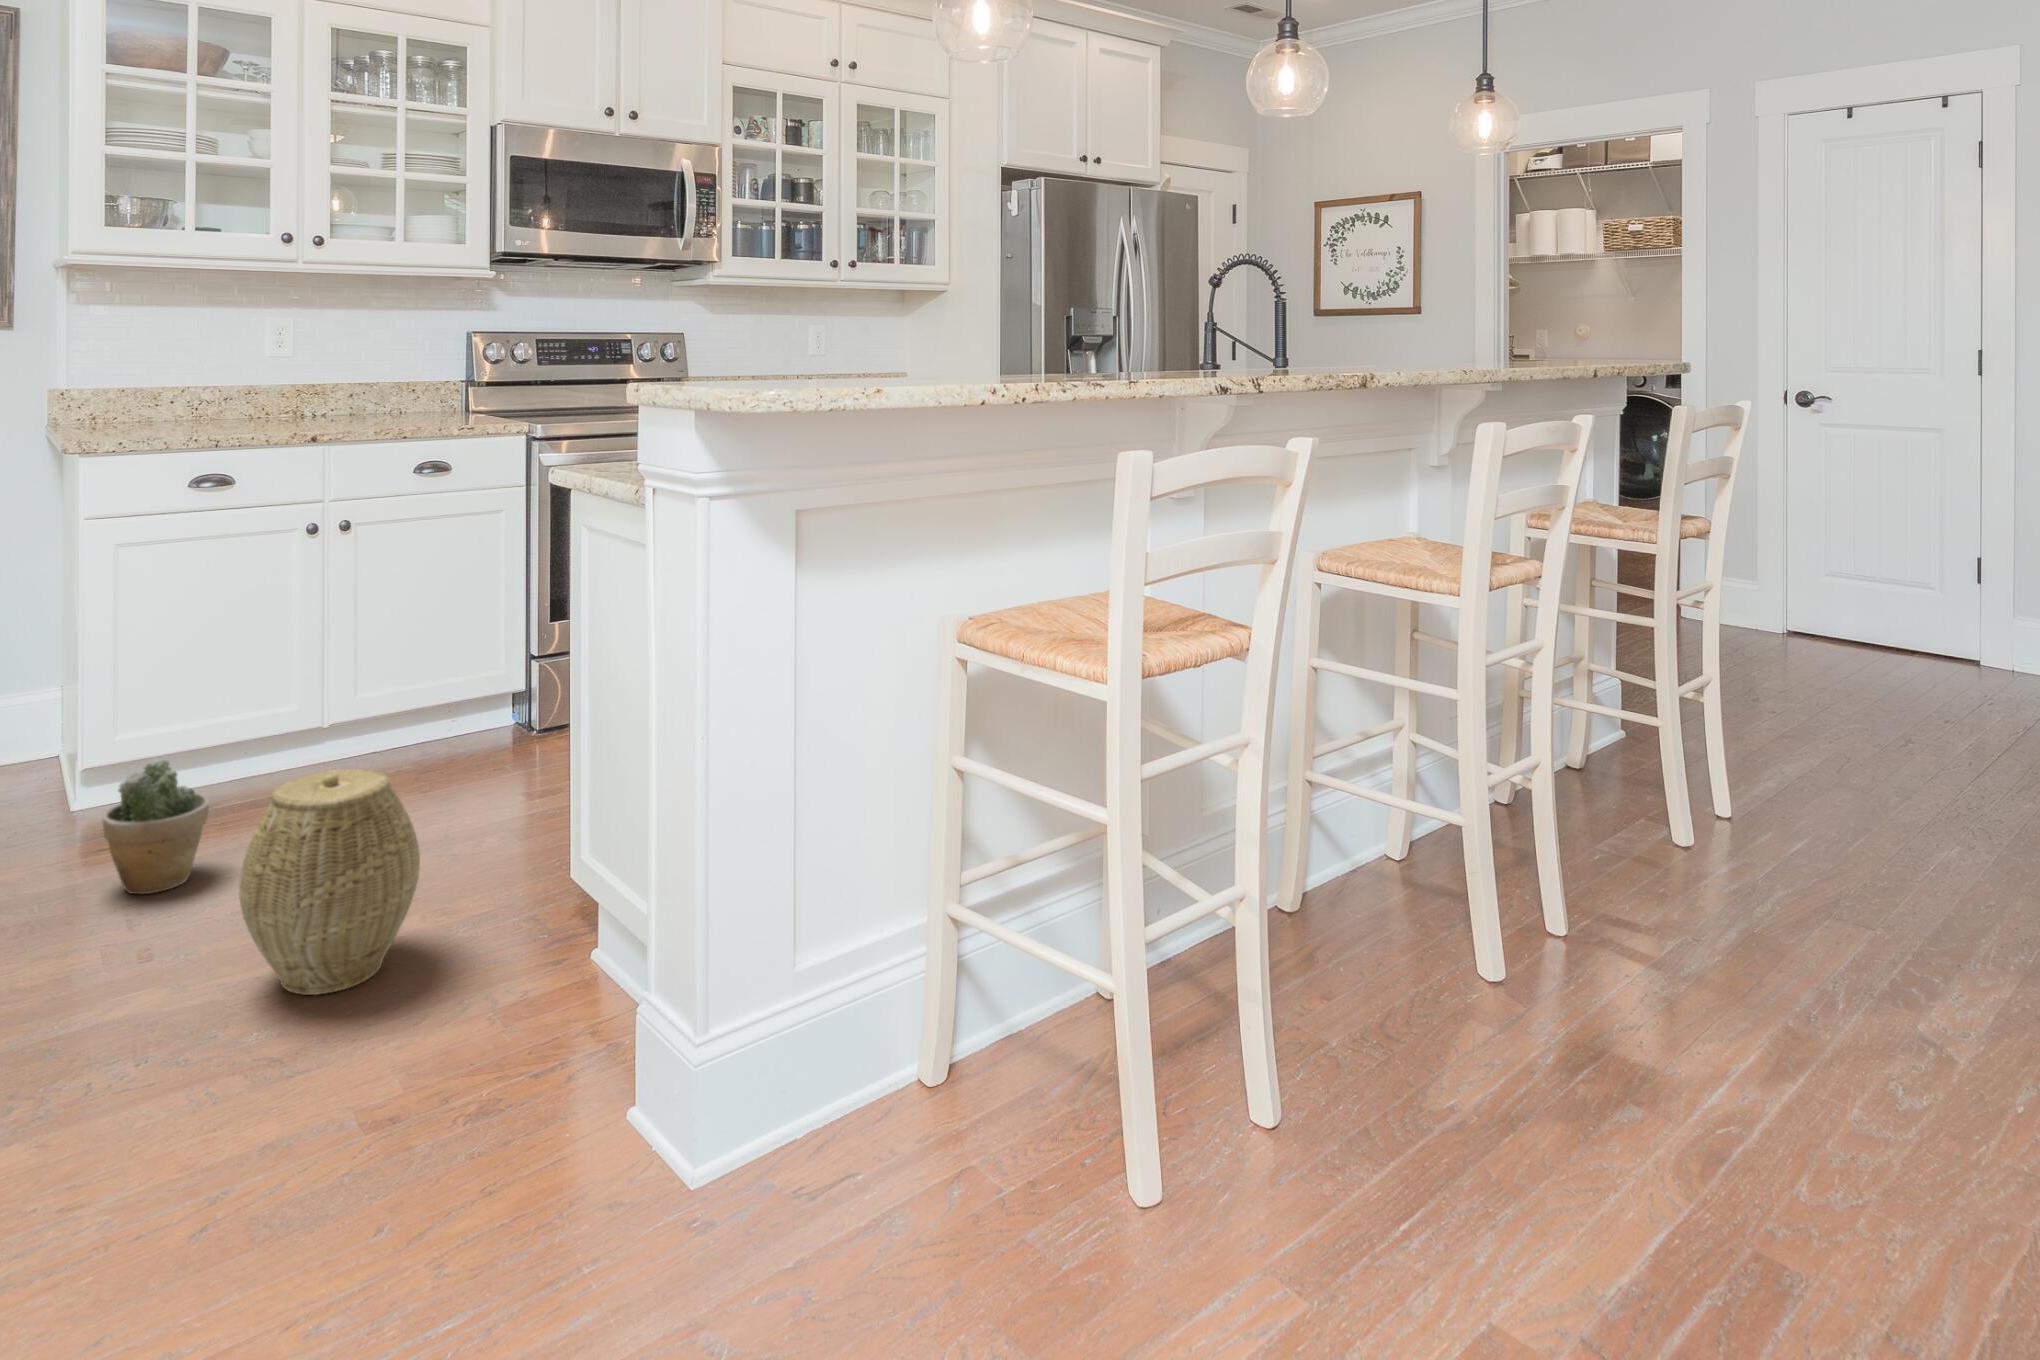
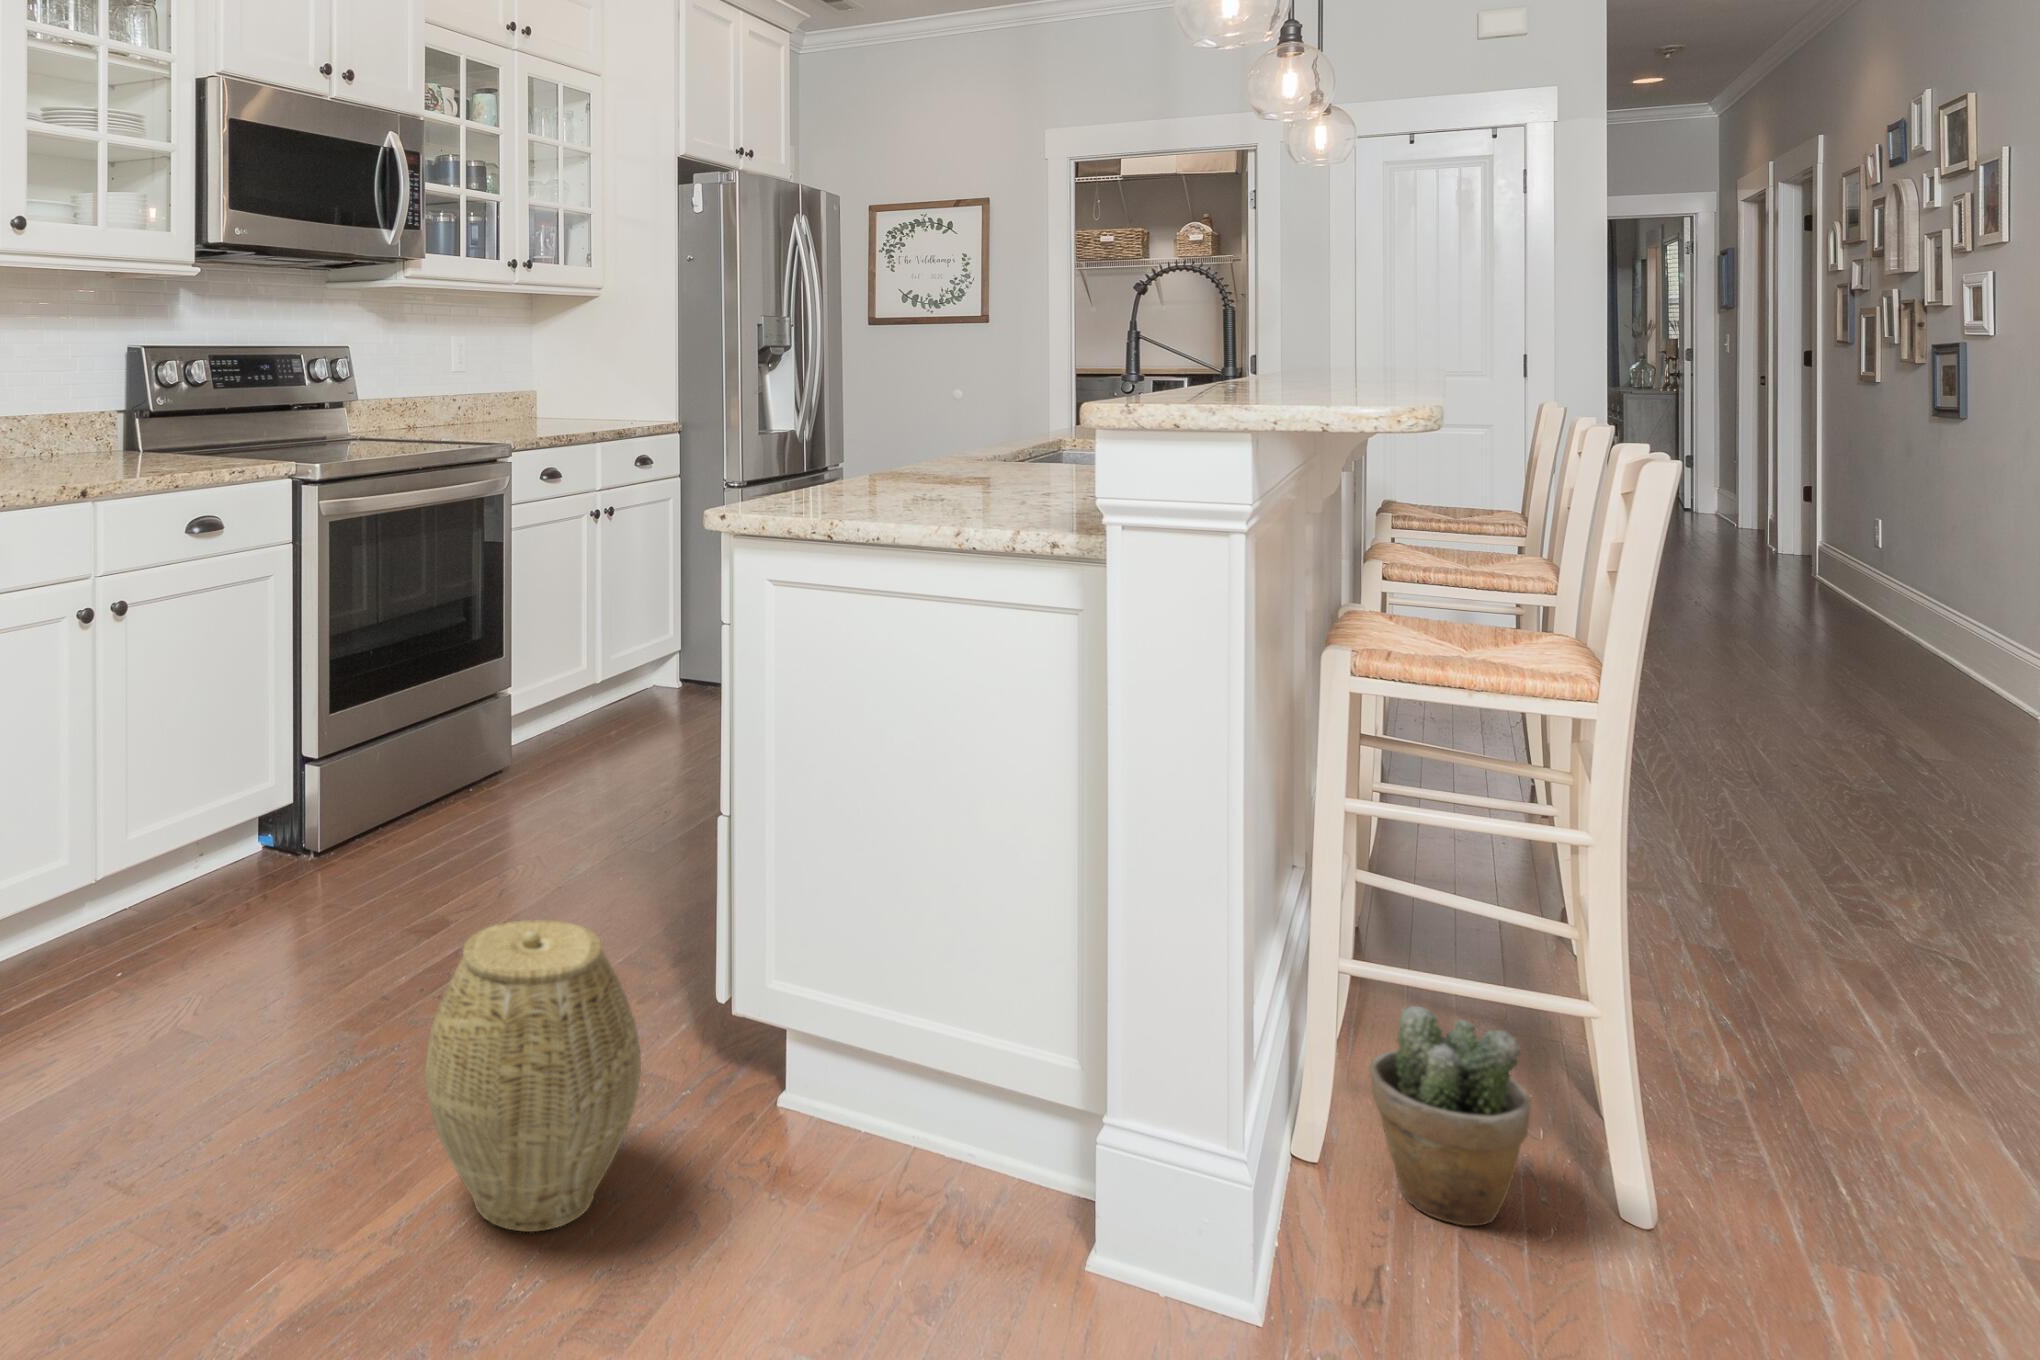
potted plant: present [102,759,210,894] -> present [1369,1006,1531,1226]

